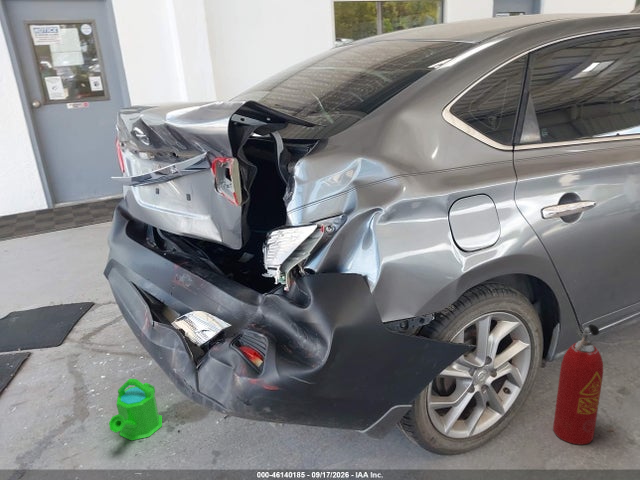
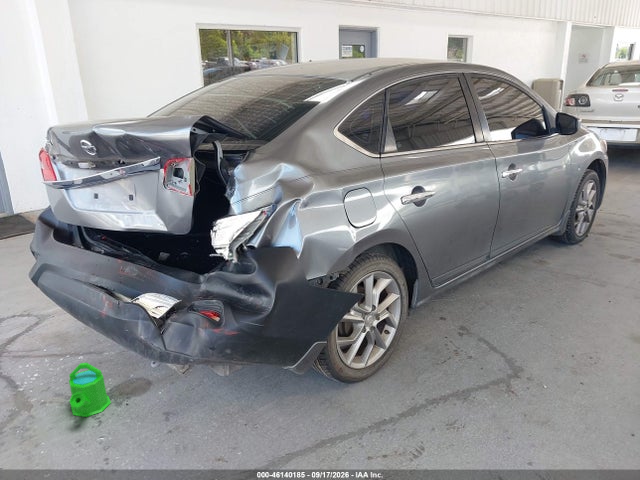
fire extinguisher: present [553,324,603,445] -> none [419,276,448,364]

